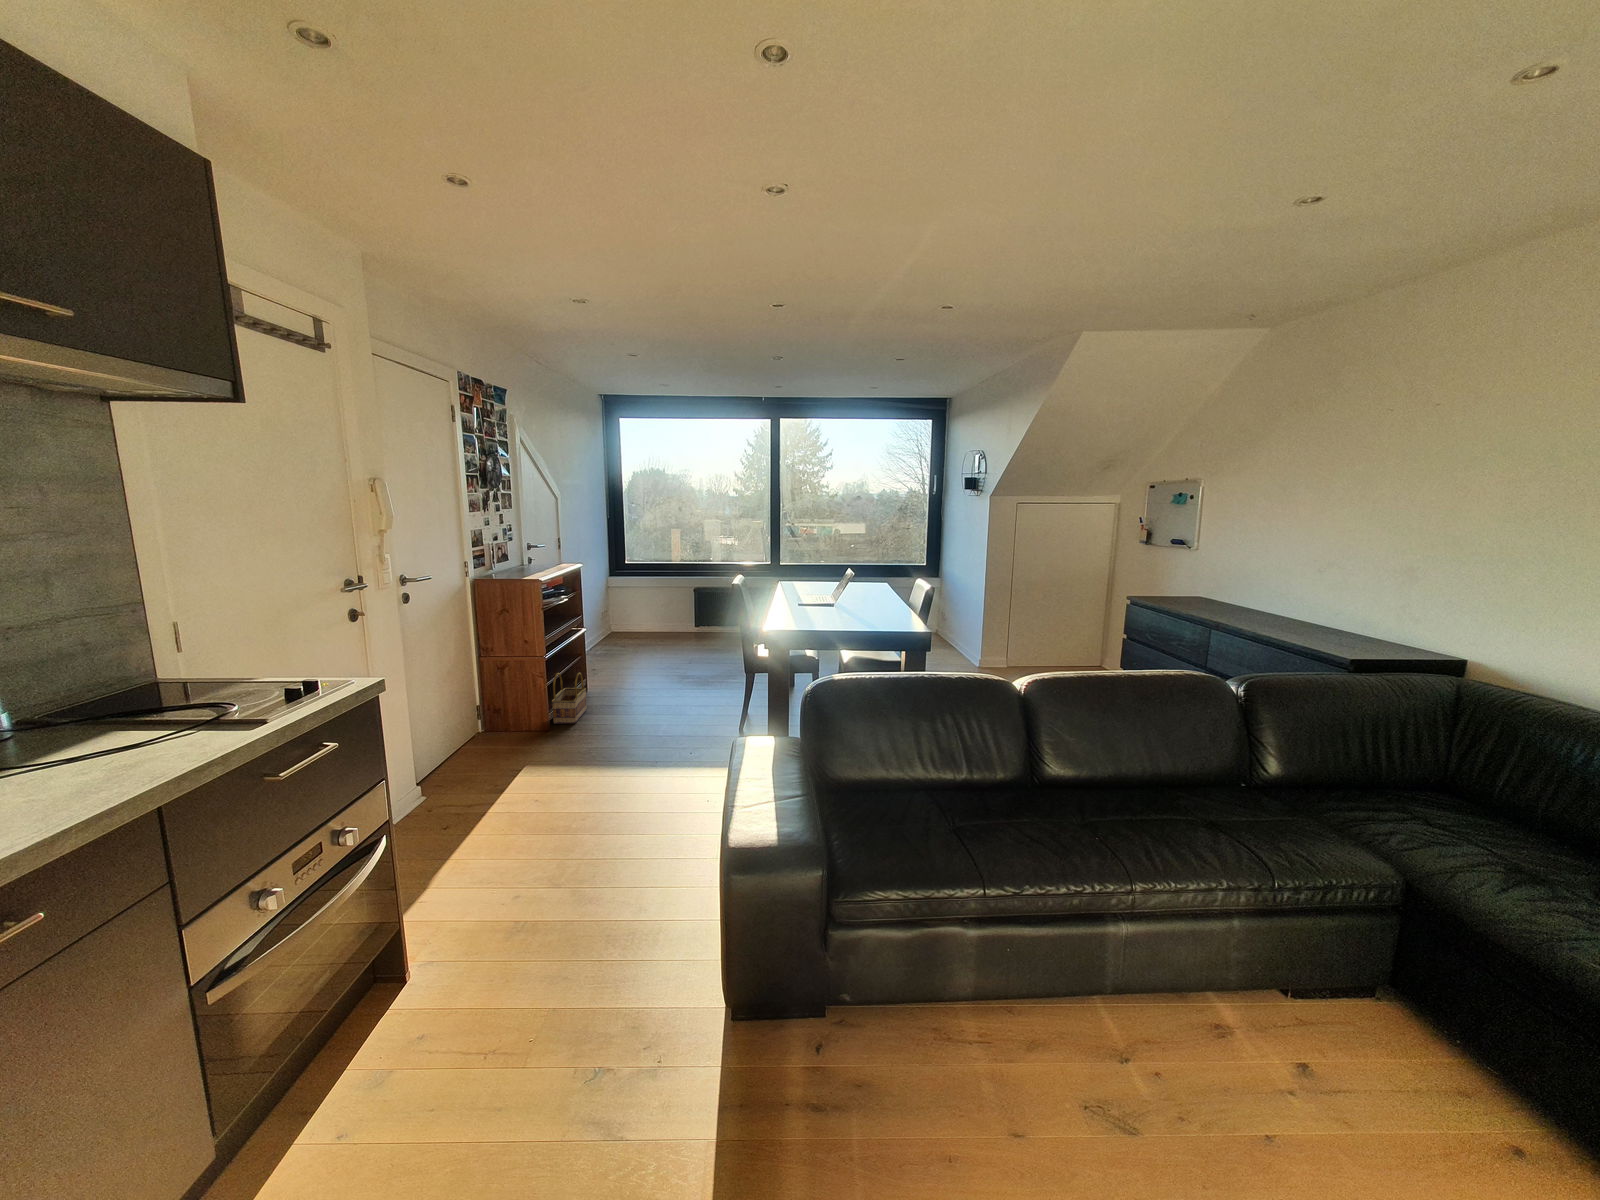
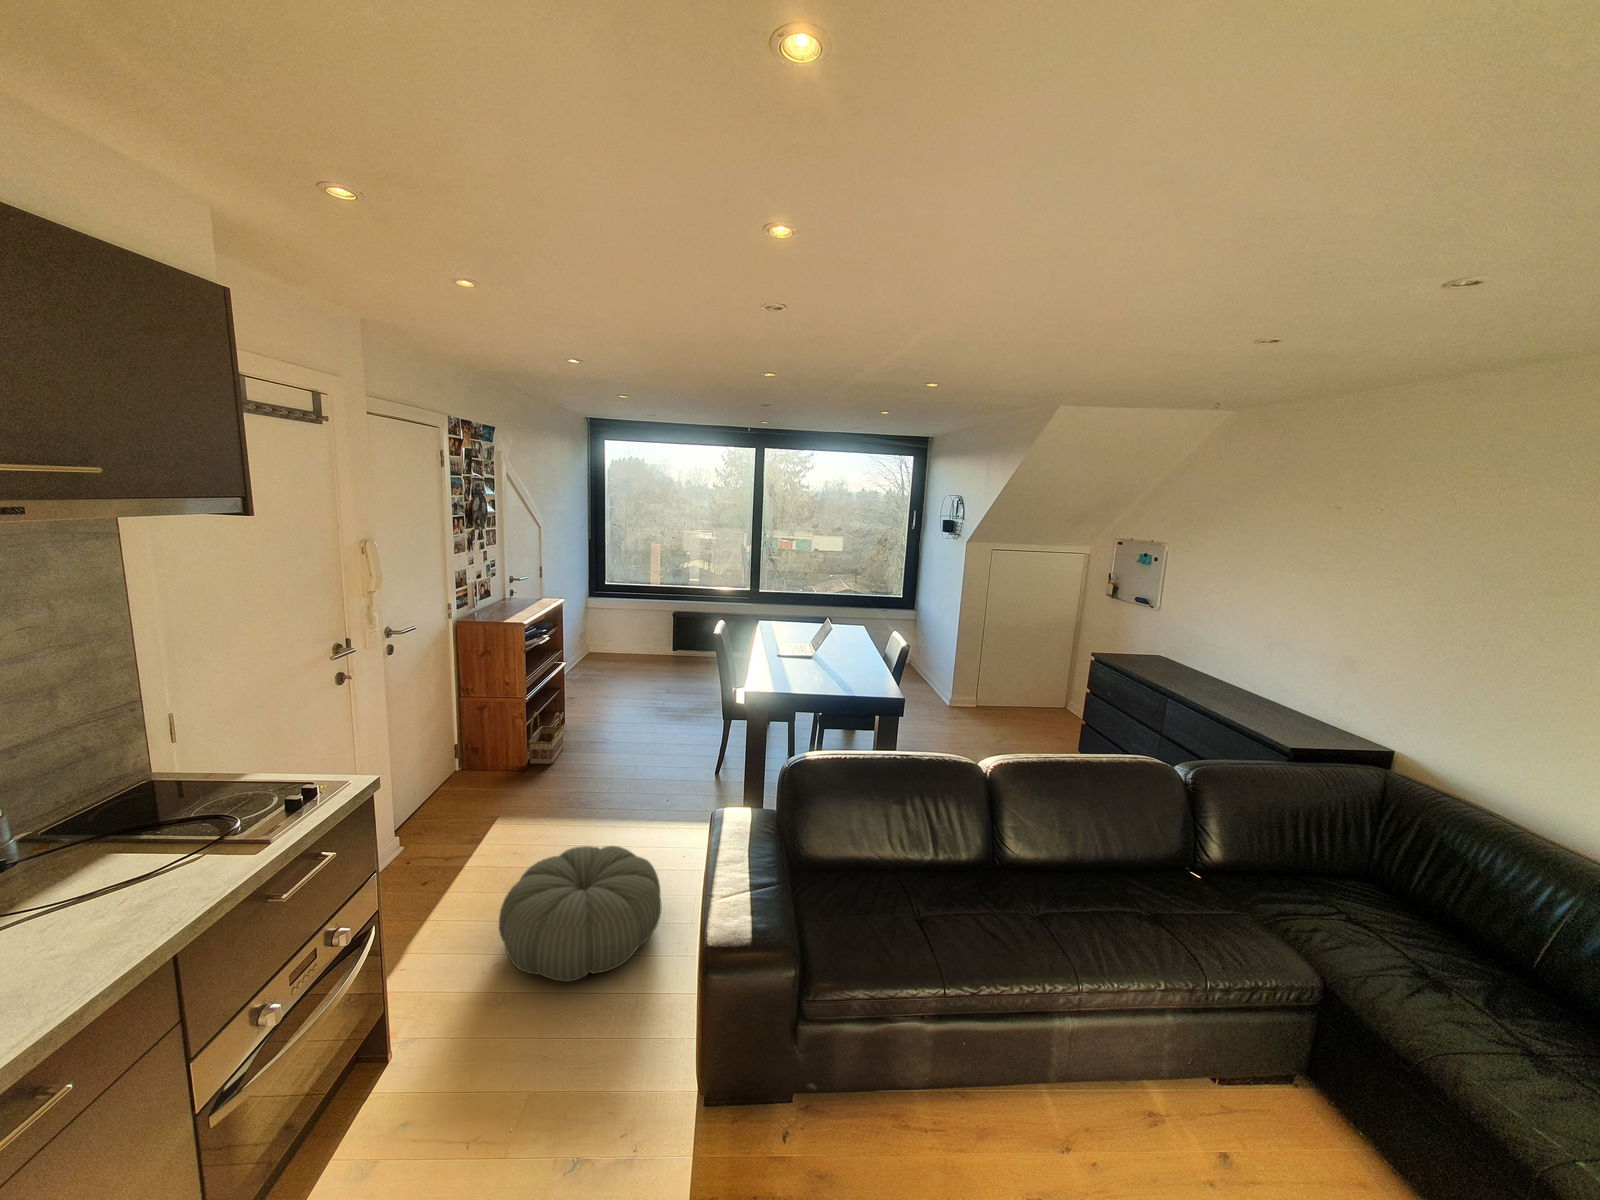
pouf: none [518,781,684,908] -> present [499,846,661,982]

